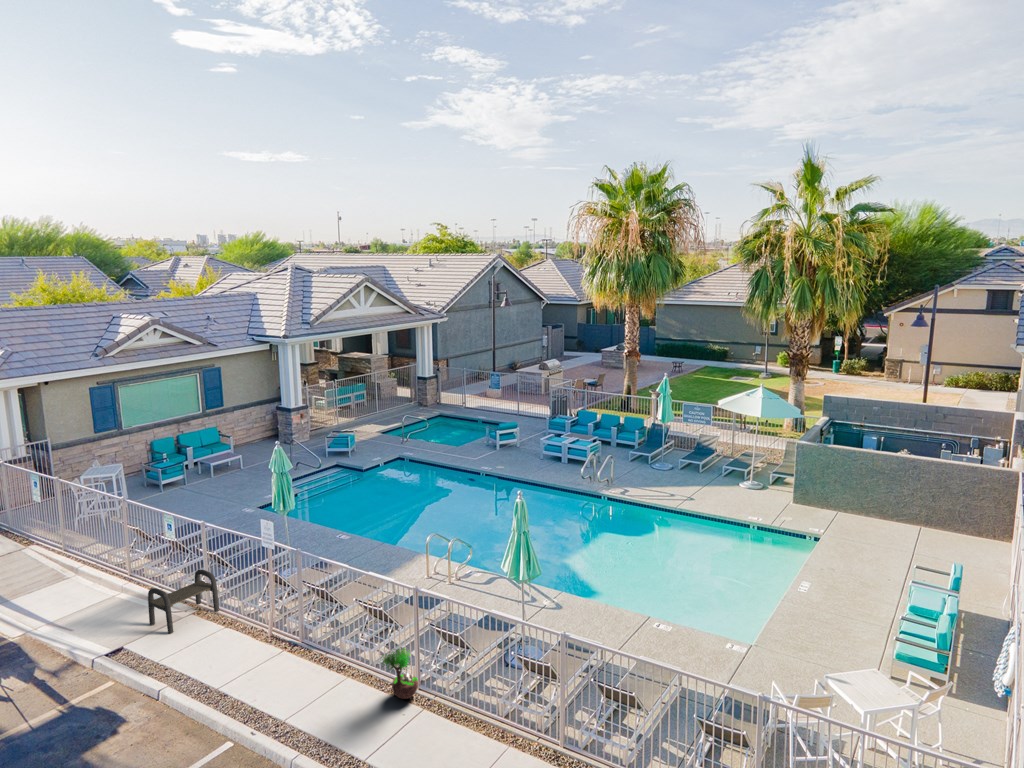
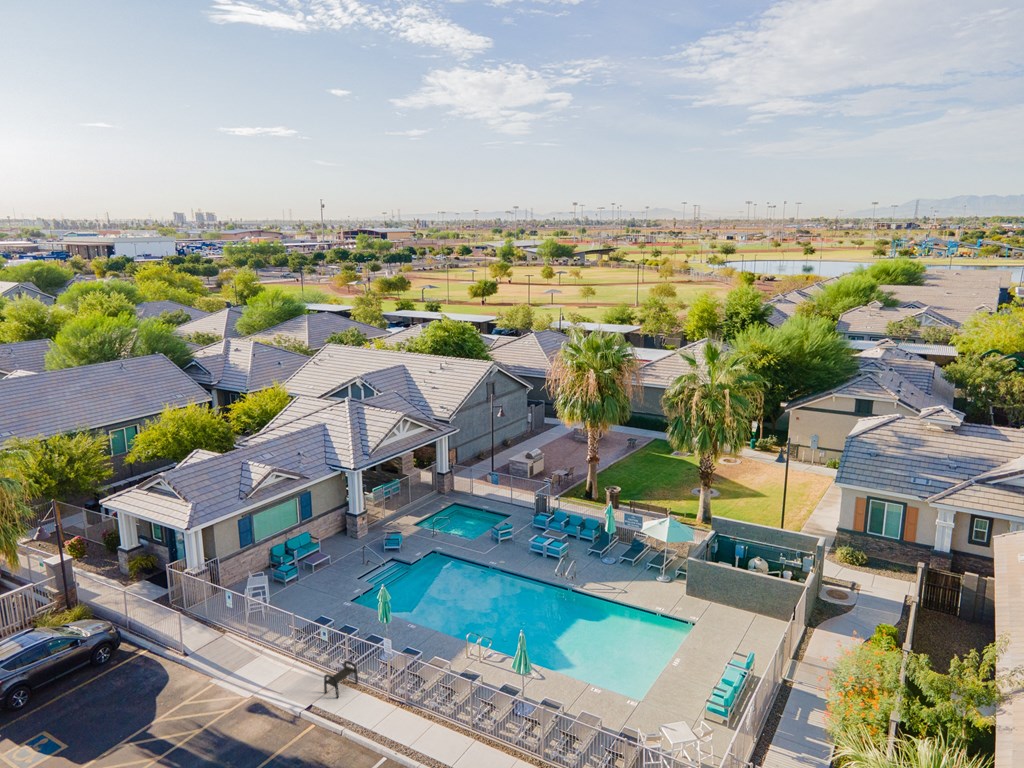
potted tree: present [382,649,418,699] -> none [454,709,473,735]

